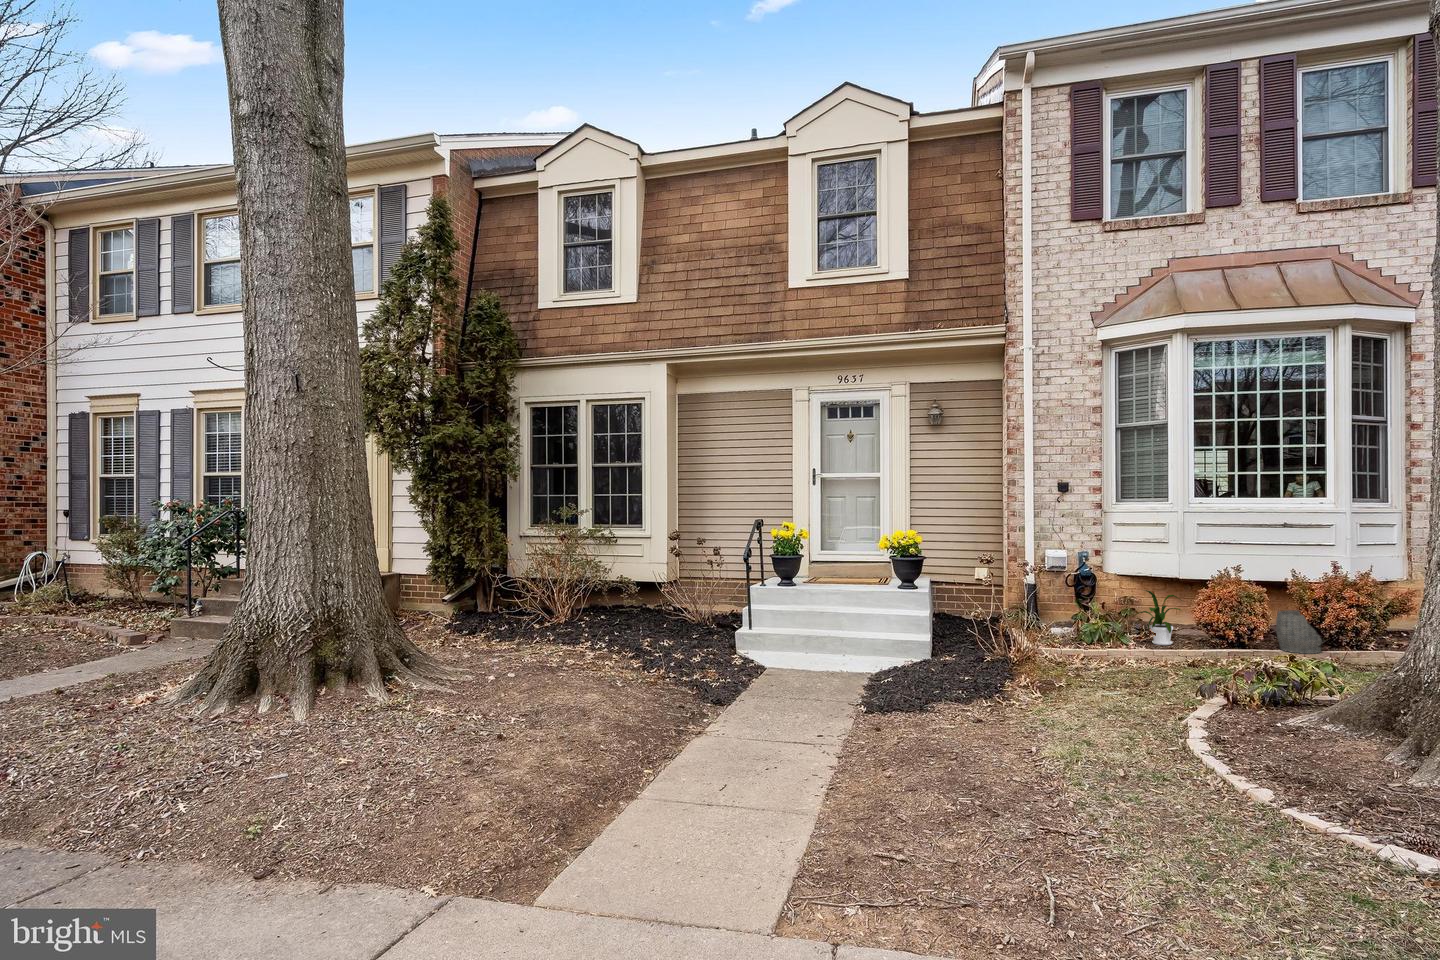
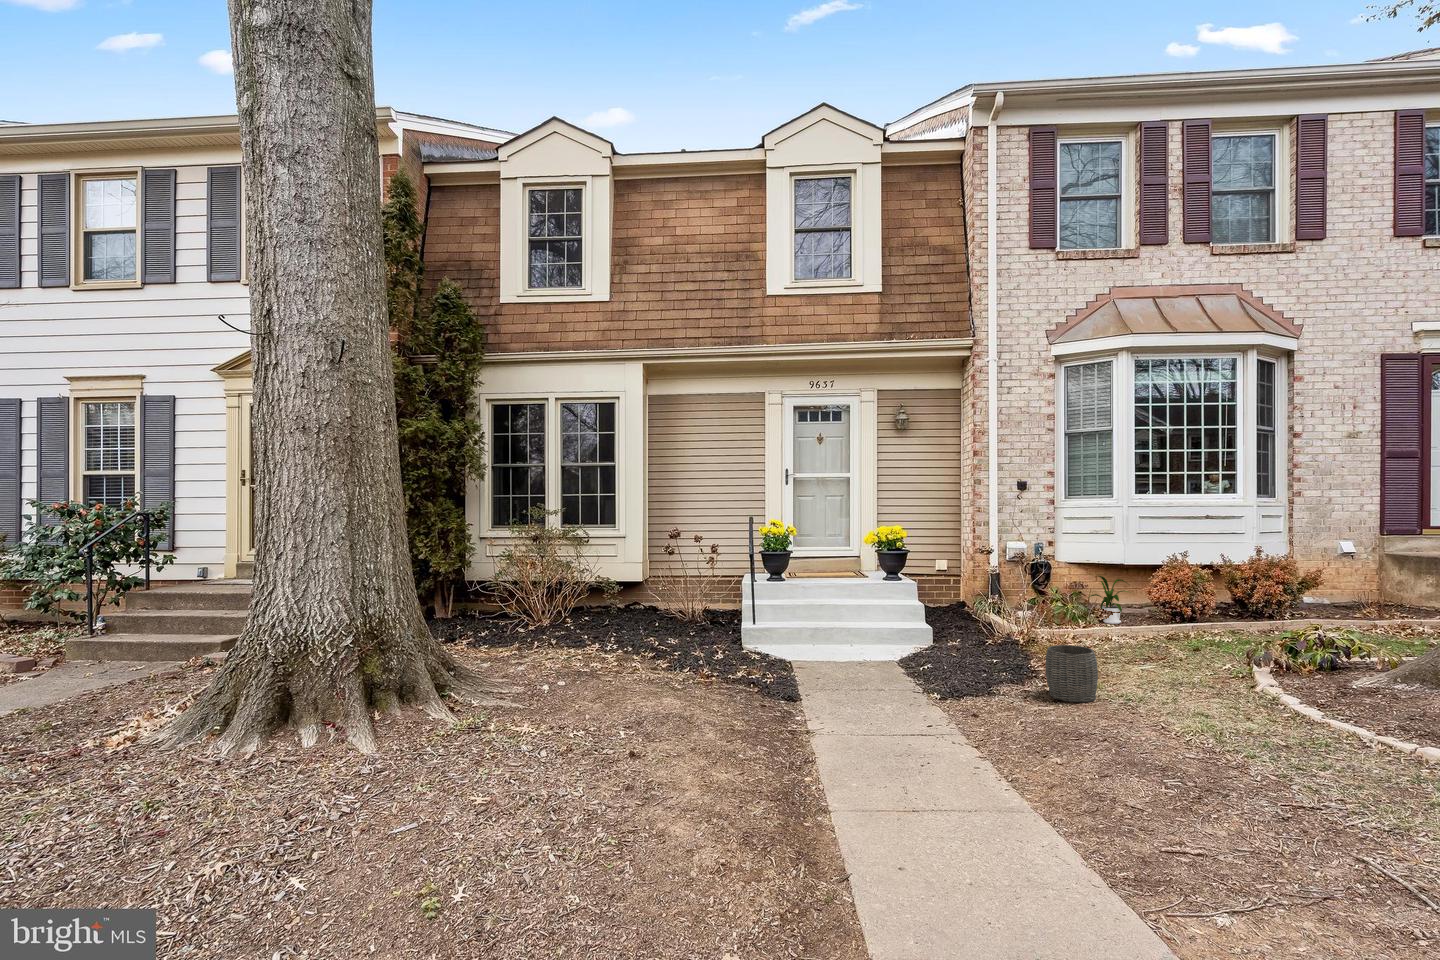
woven basket: present [1276,610,1323,654] -> present [1045,645,1098,702]

